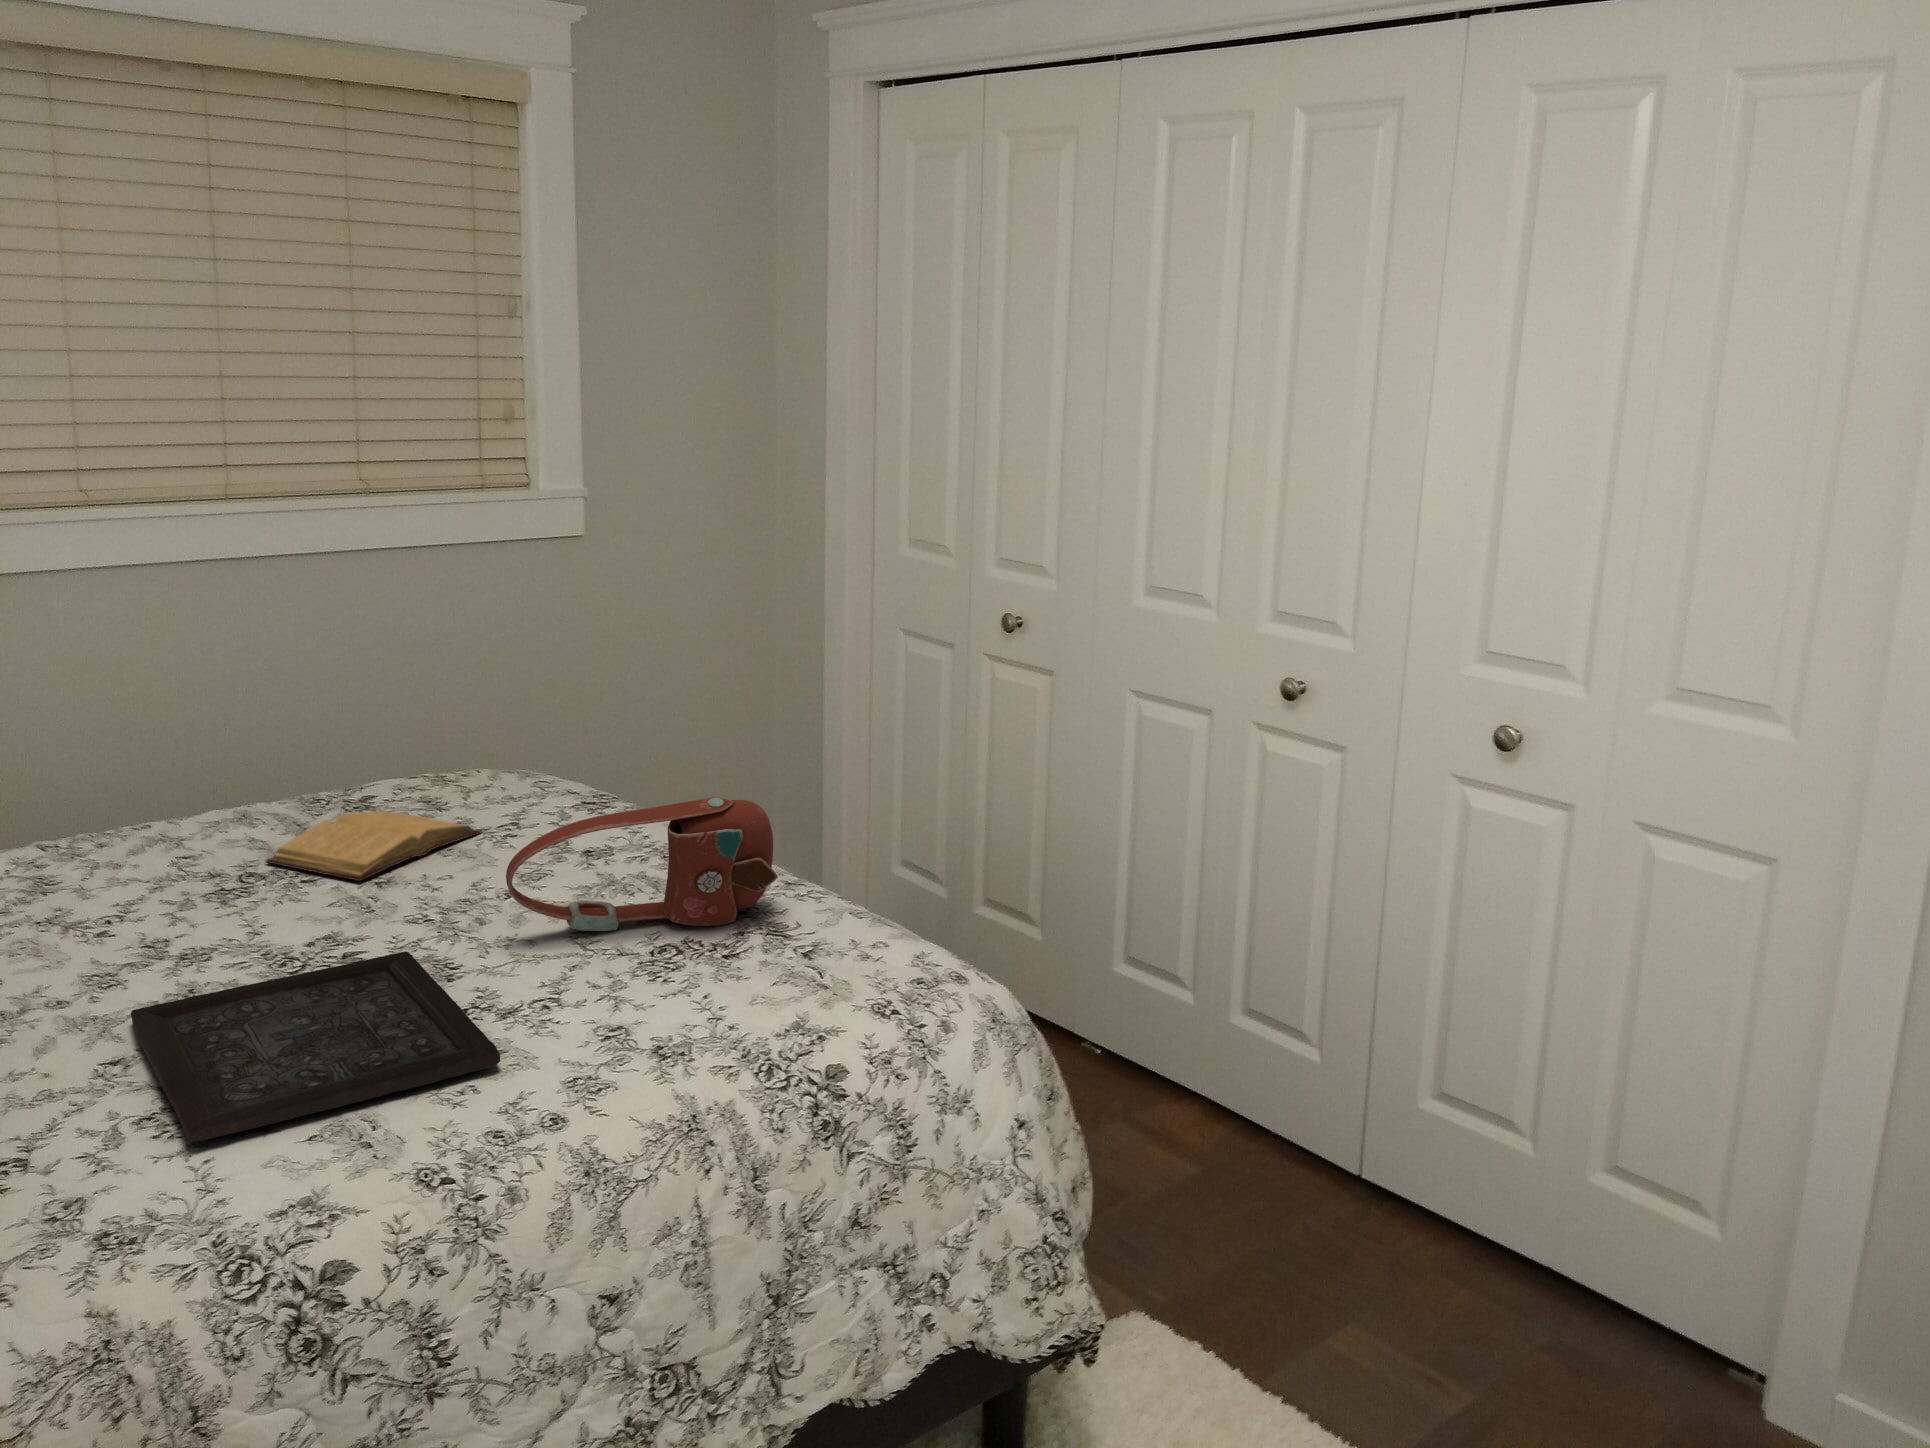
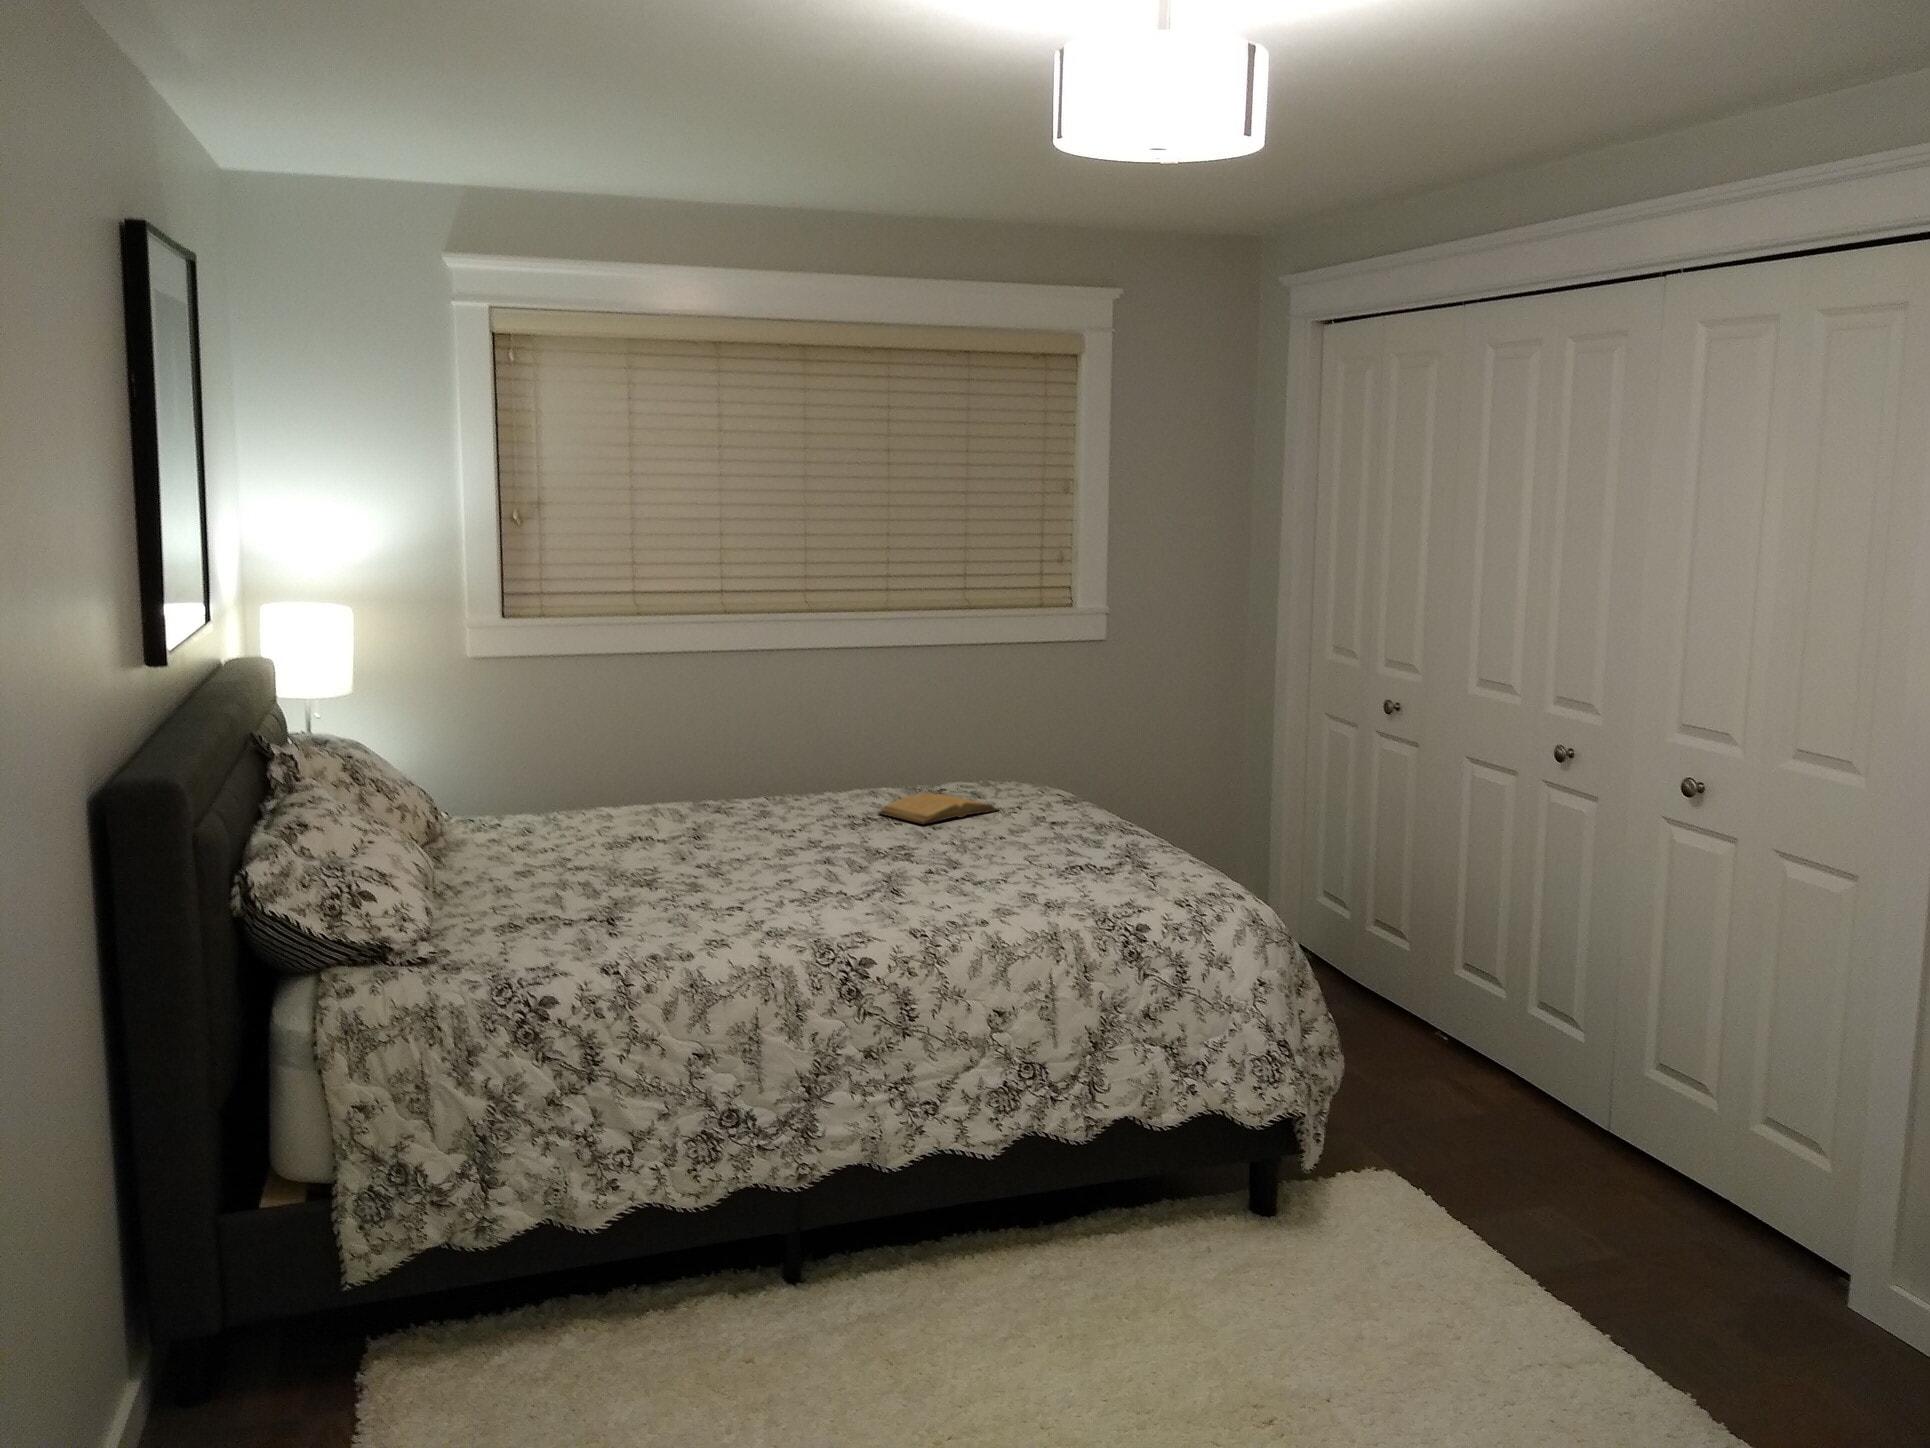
handbag: present [506,797,778,931] -> none [991,781,1149,860]
tray: present [131,951,500,1141] -> none [796,852,964,905]

